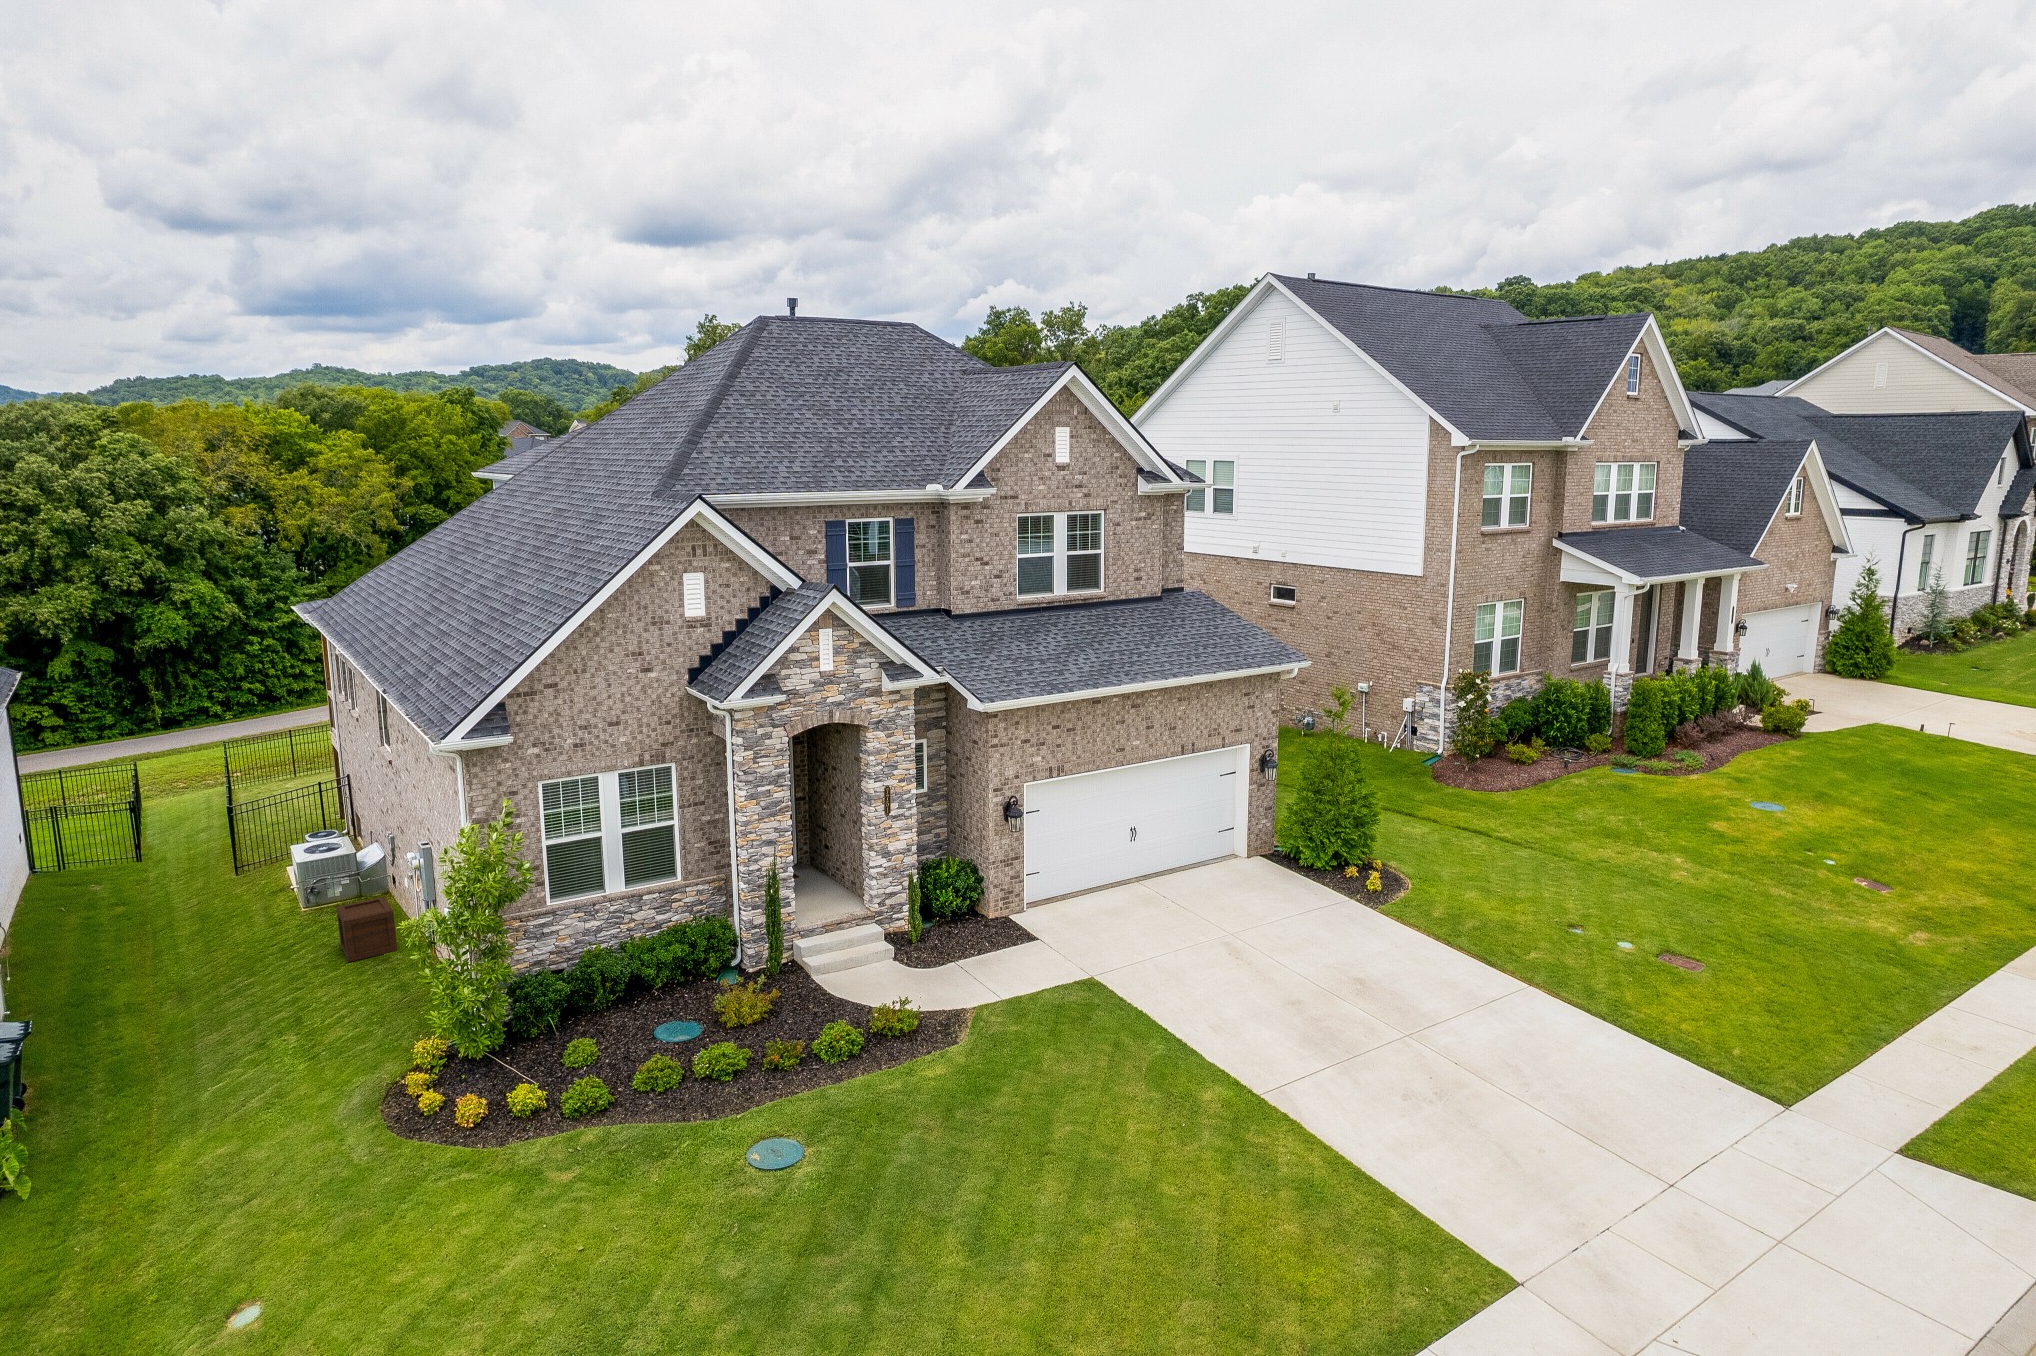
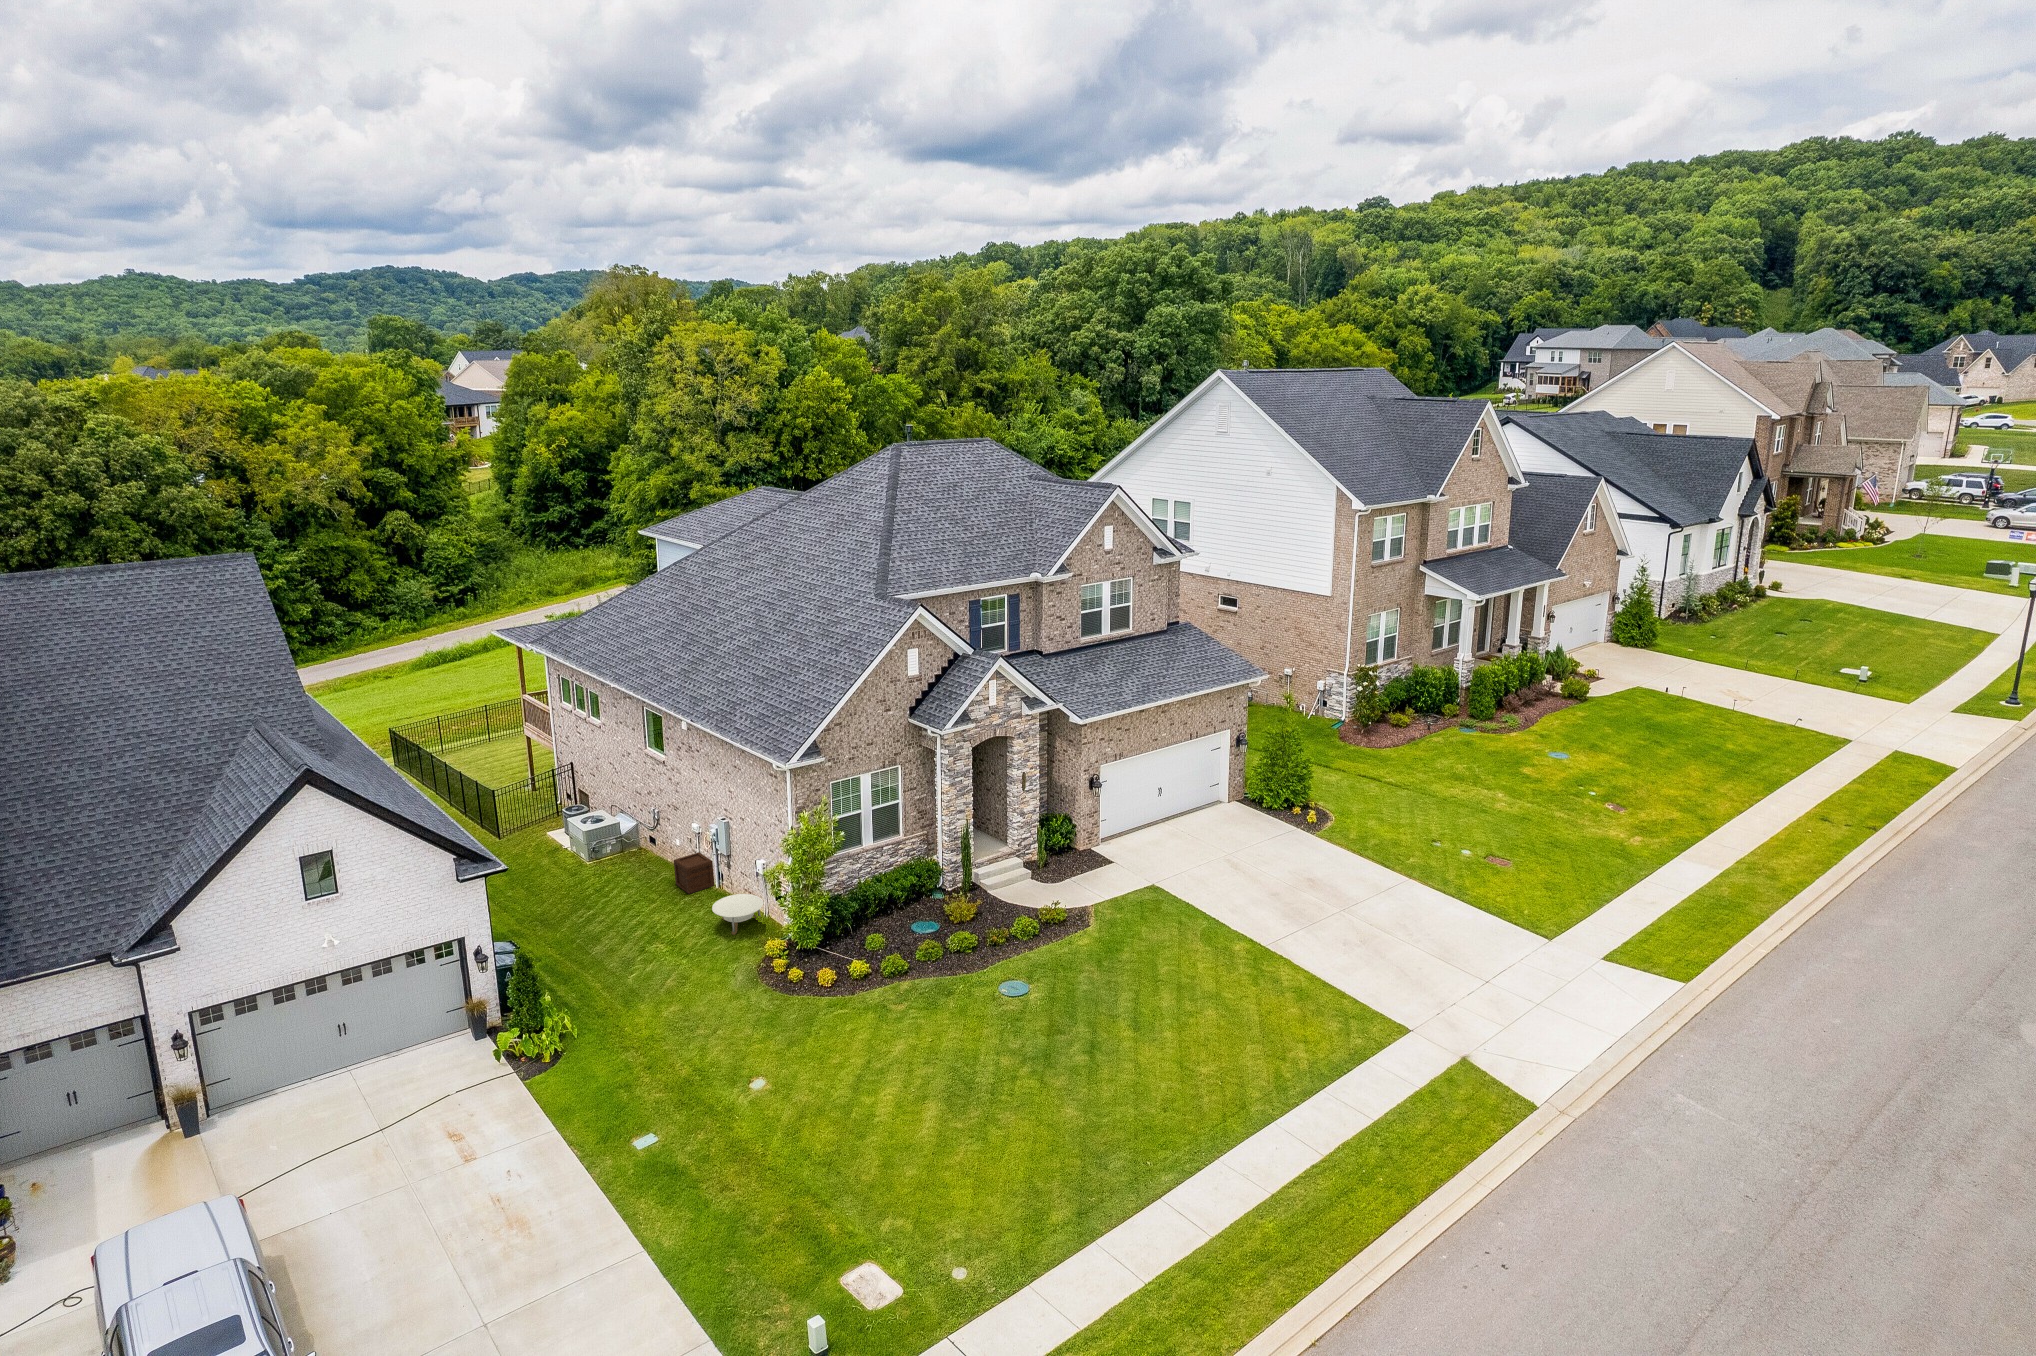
round table: none [340,964,433,1030] -> present [712,894,764,935]

